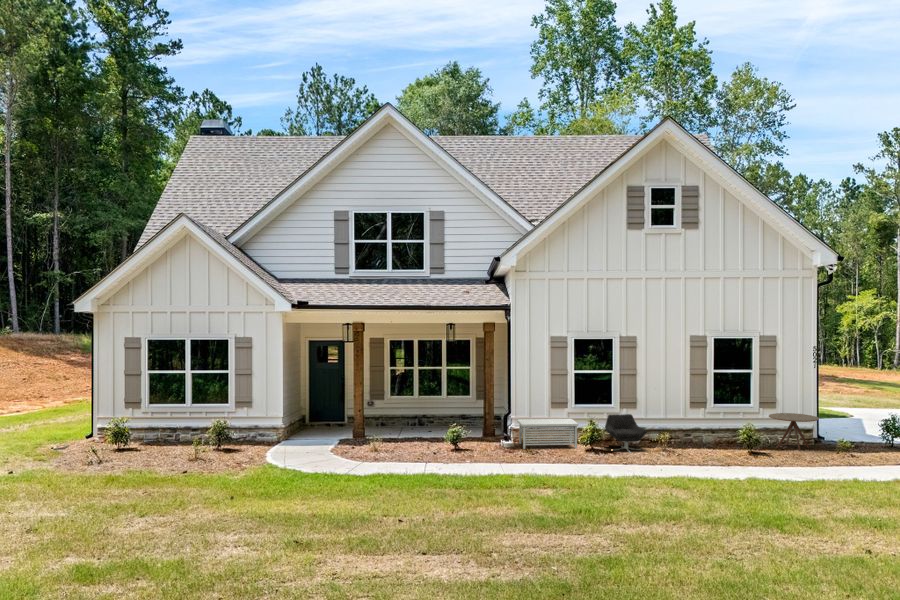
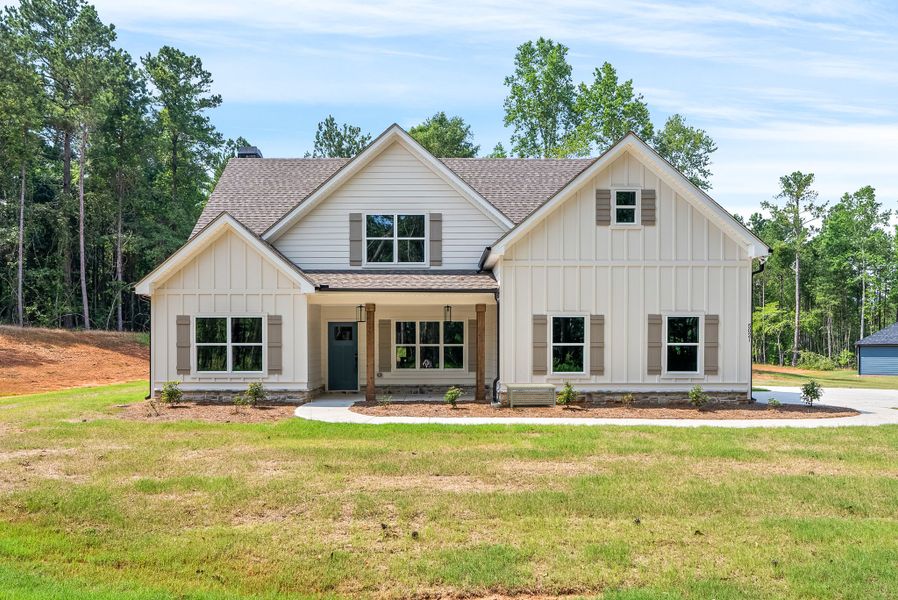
round table: present [769,413,819,451] -> none [714,379,756,409]
lounge chair: present [605,414,647,453] -> none [579,379,614,410]

